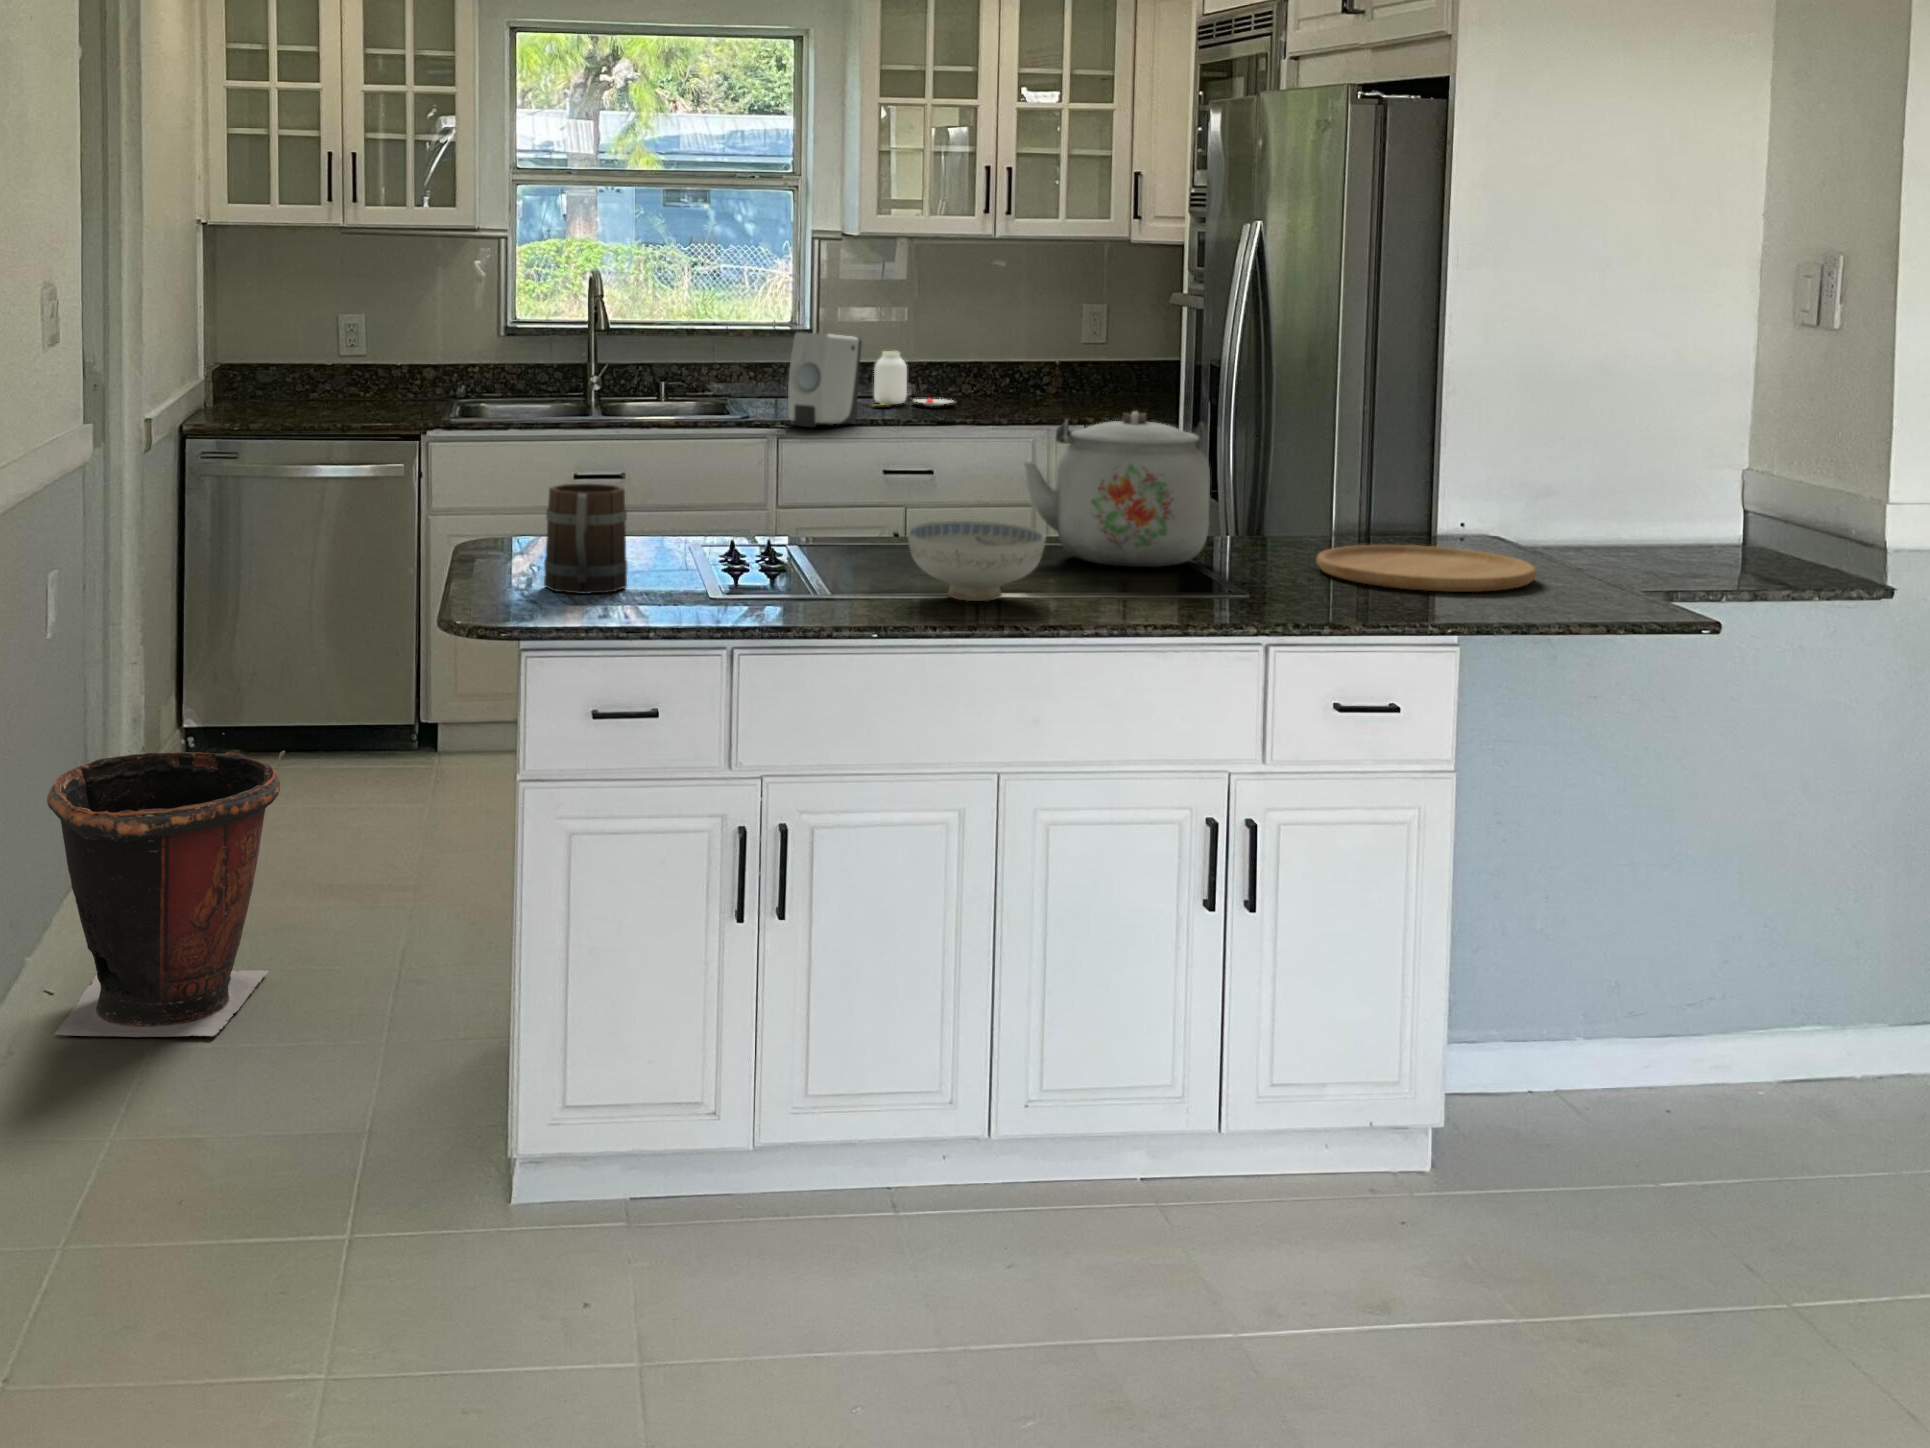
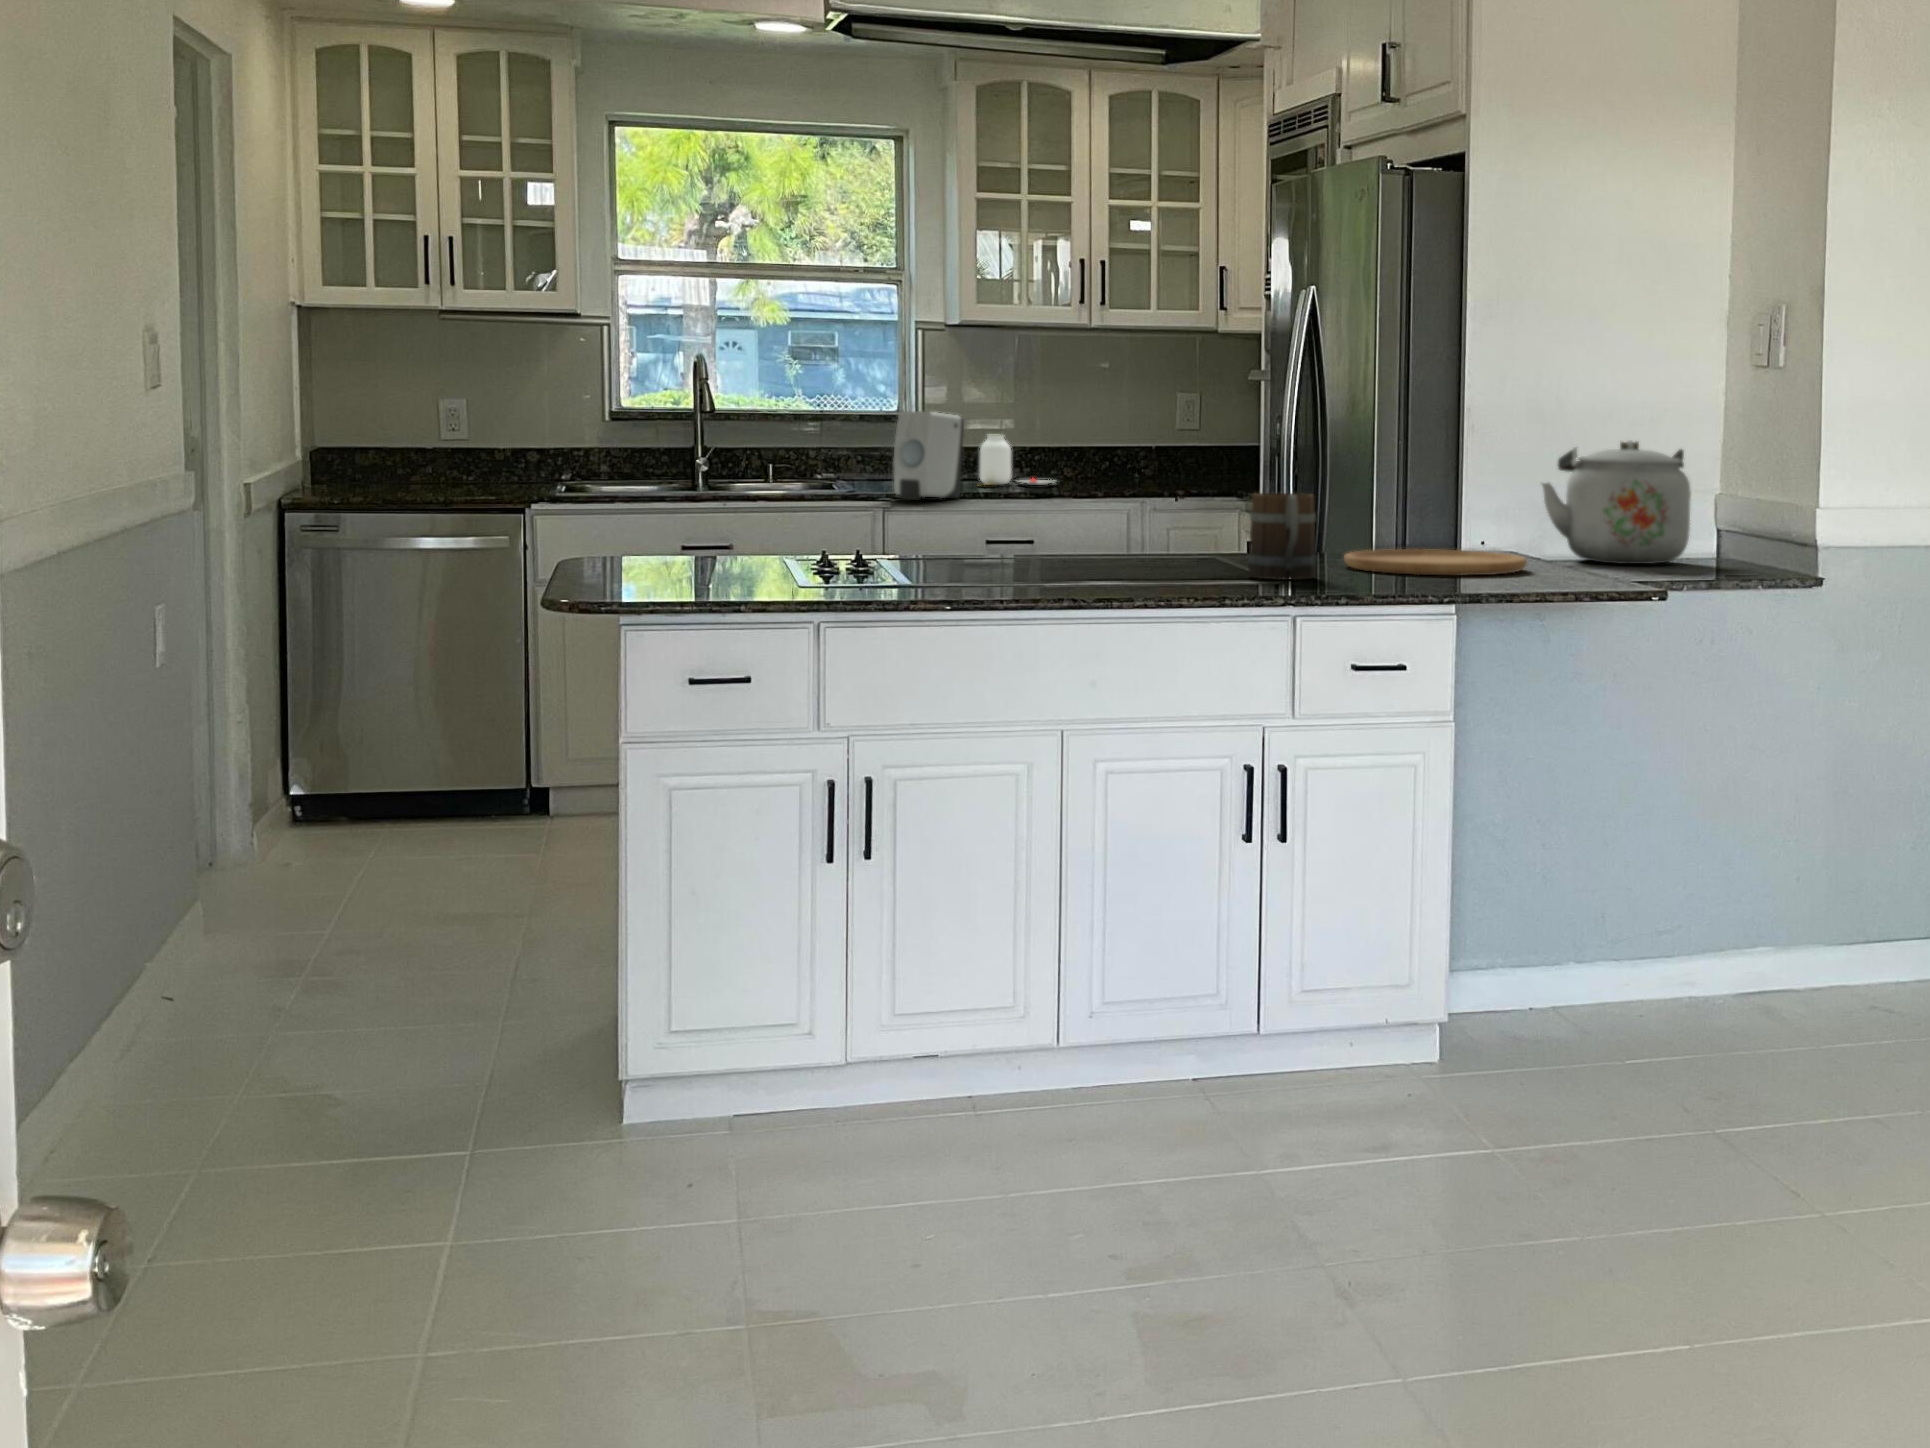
kettle: present [1023,411,1210,567] -> present [1542,440,1691,564]
mug: present [544,484,627,594] -> present [1248,493,1316,580]
ceramic bowl: present [908,521,1046,601] -> none [974,516,1097,580]
waste bin: present [47,733,285,1037] -> none [157,757,397,1033]

